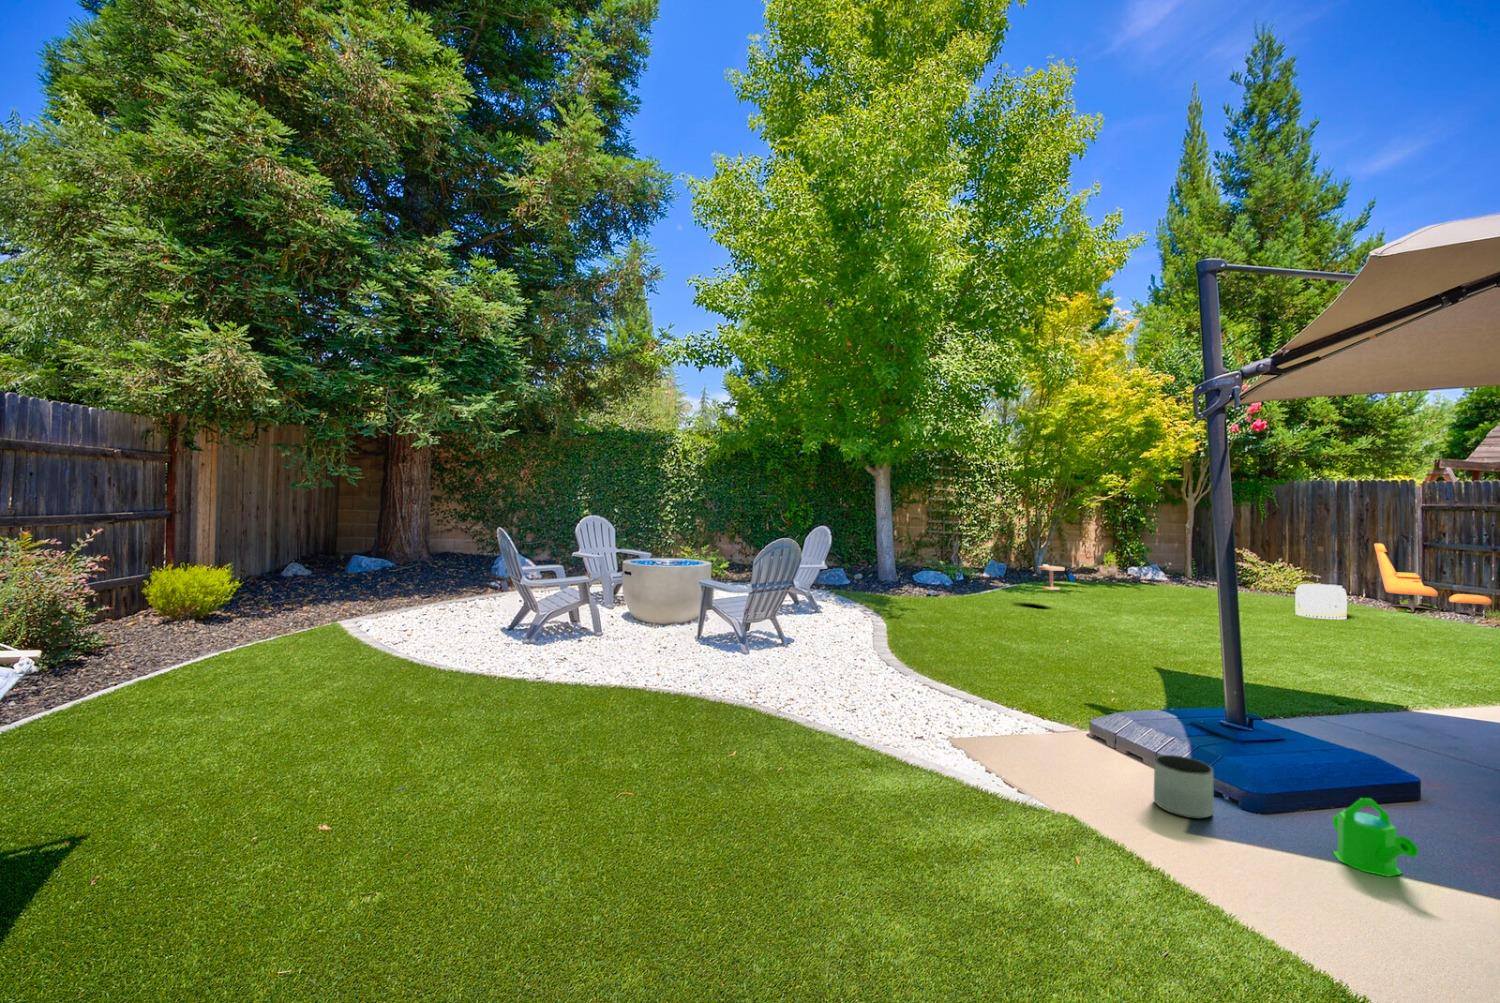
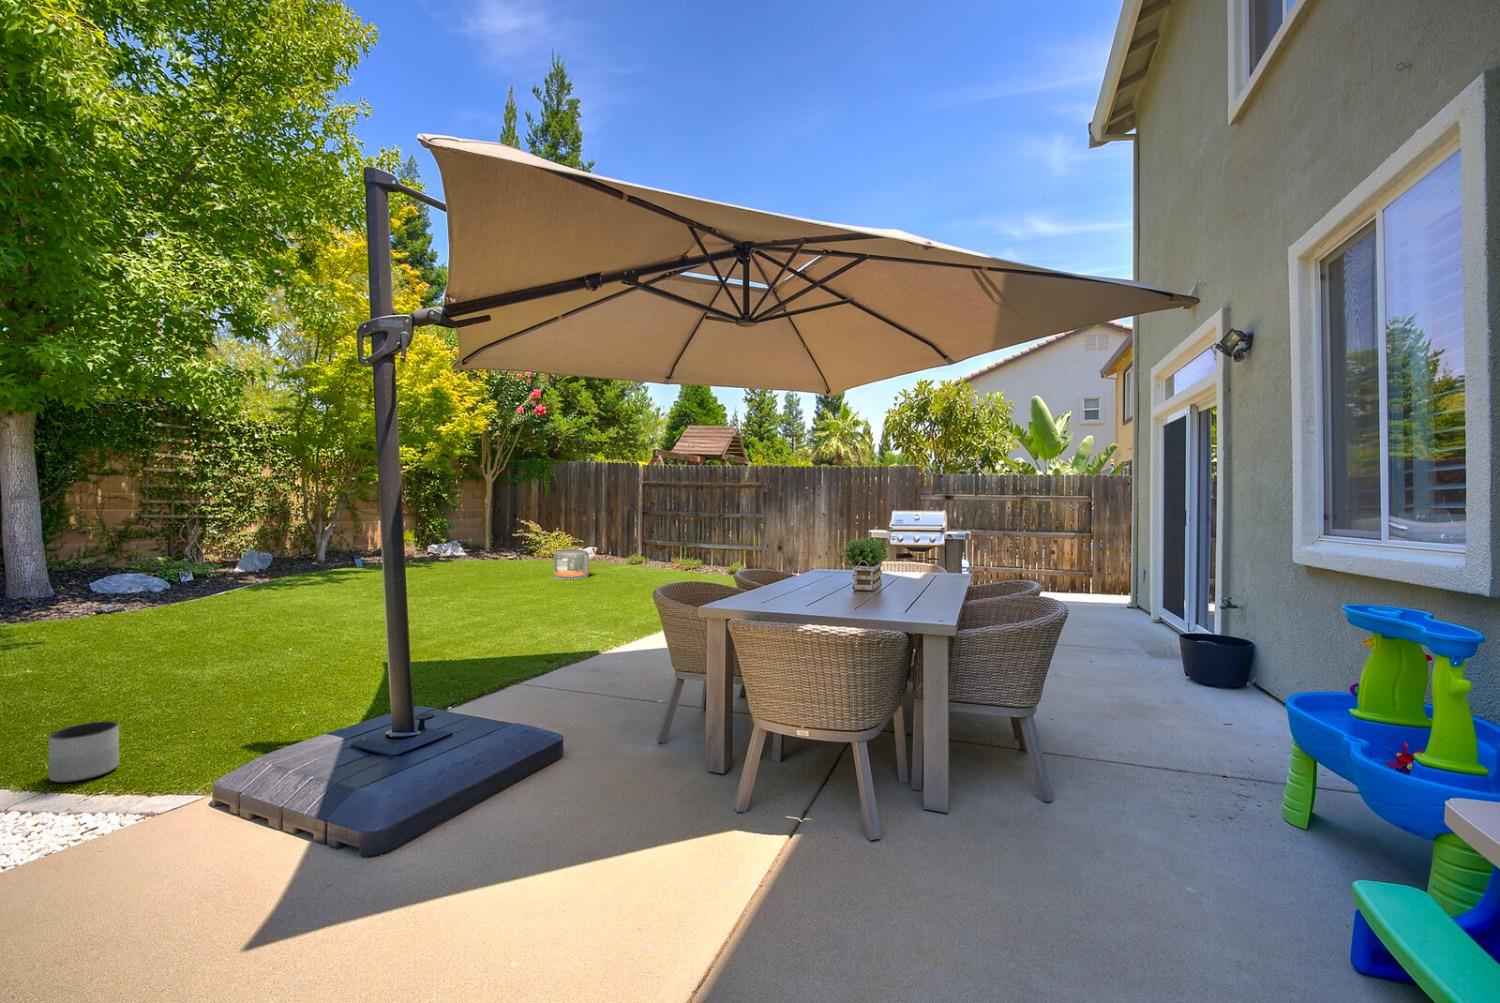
lounge chair: present [1374,543,1493,617] -> none [612,512,676,565]
side table: present [1038,564,1065,590] -> none [287,551,322,606]
planter: present [1154,755,1214,819] -> present [49,721,119,783]
watering can: present [1333,798,1418,877] -> none [441,811,507,904]

